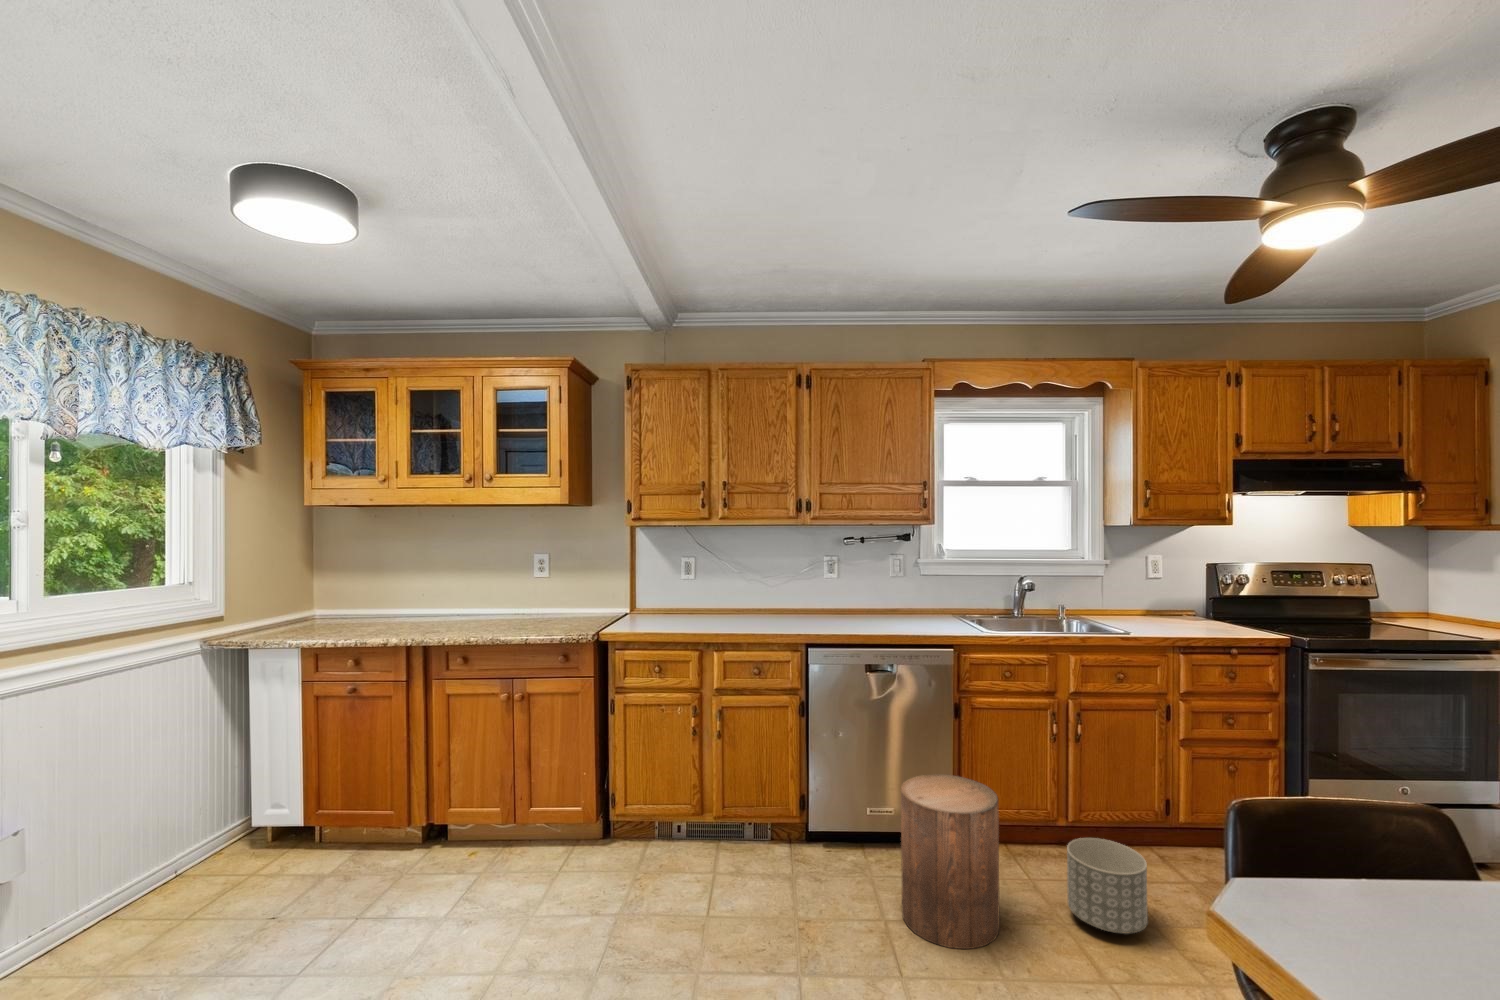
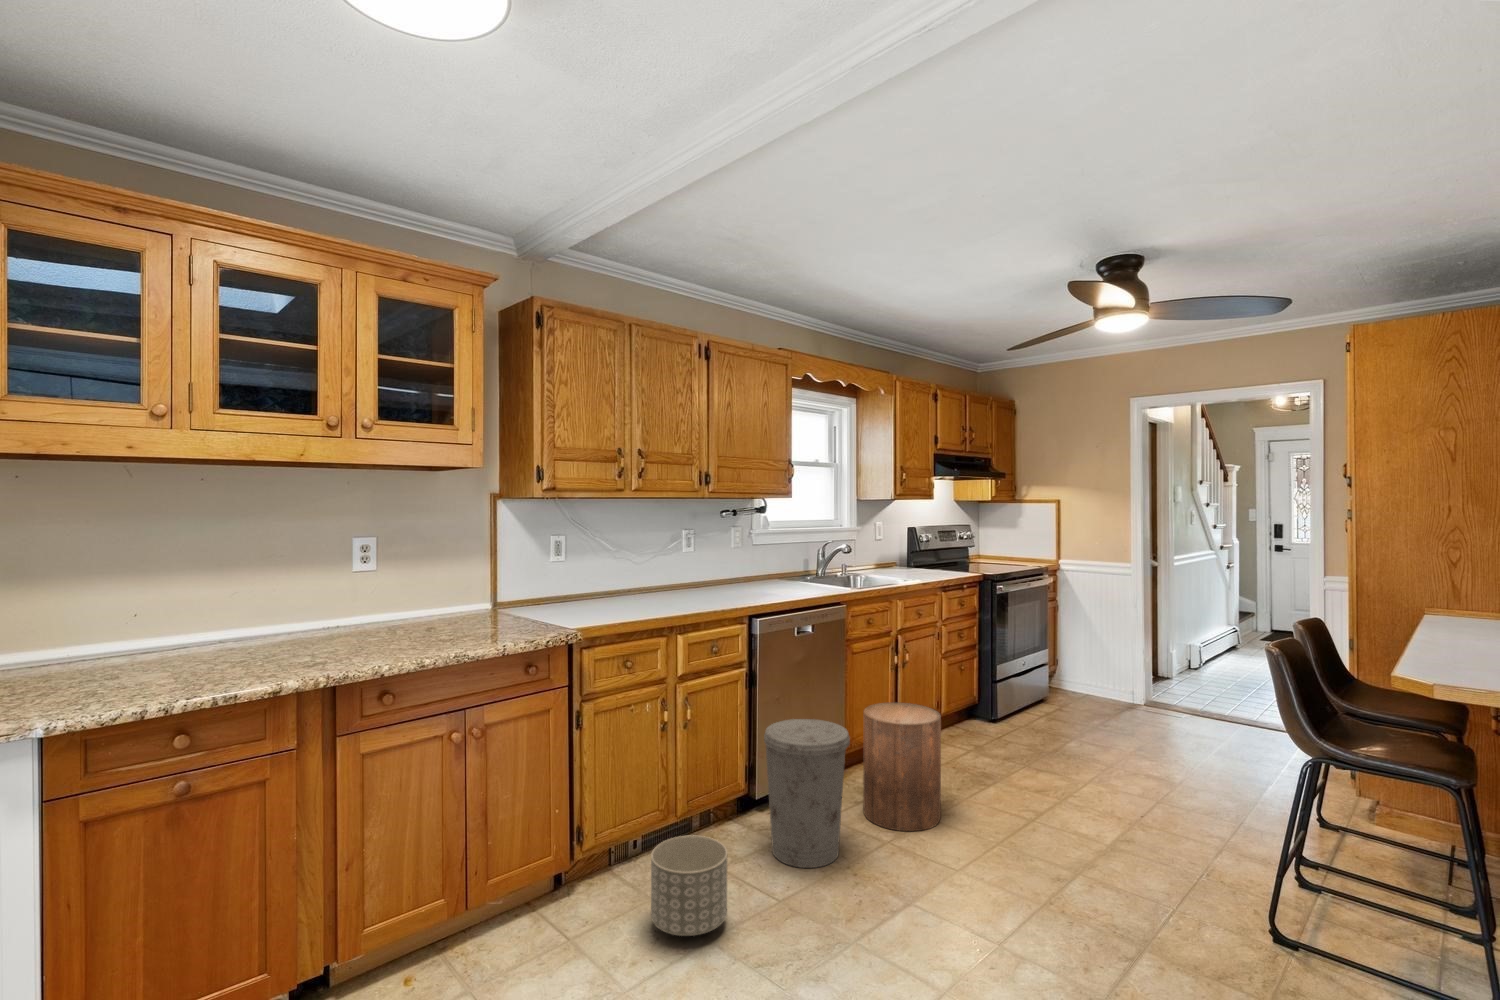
trash can: none [749,759,840,924] -> present [764,719,850,868]
planter: present [1067,838,1148,934] -> present [651,835,727,936]

